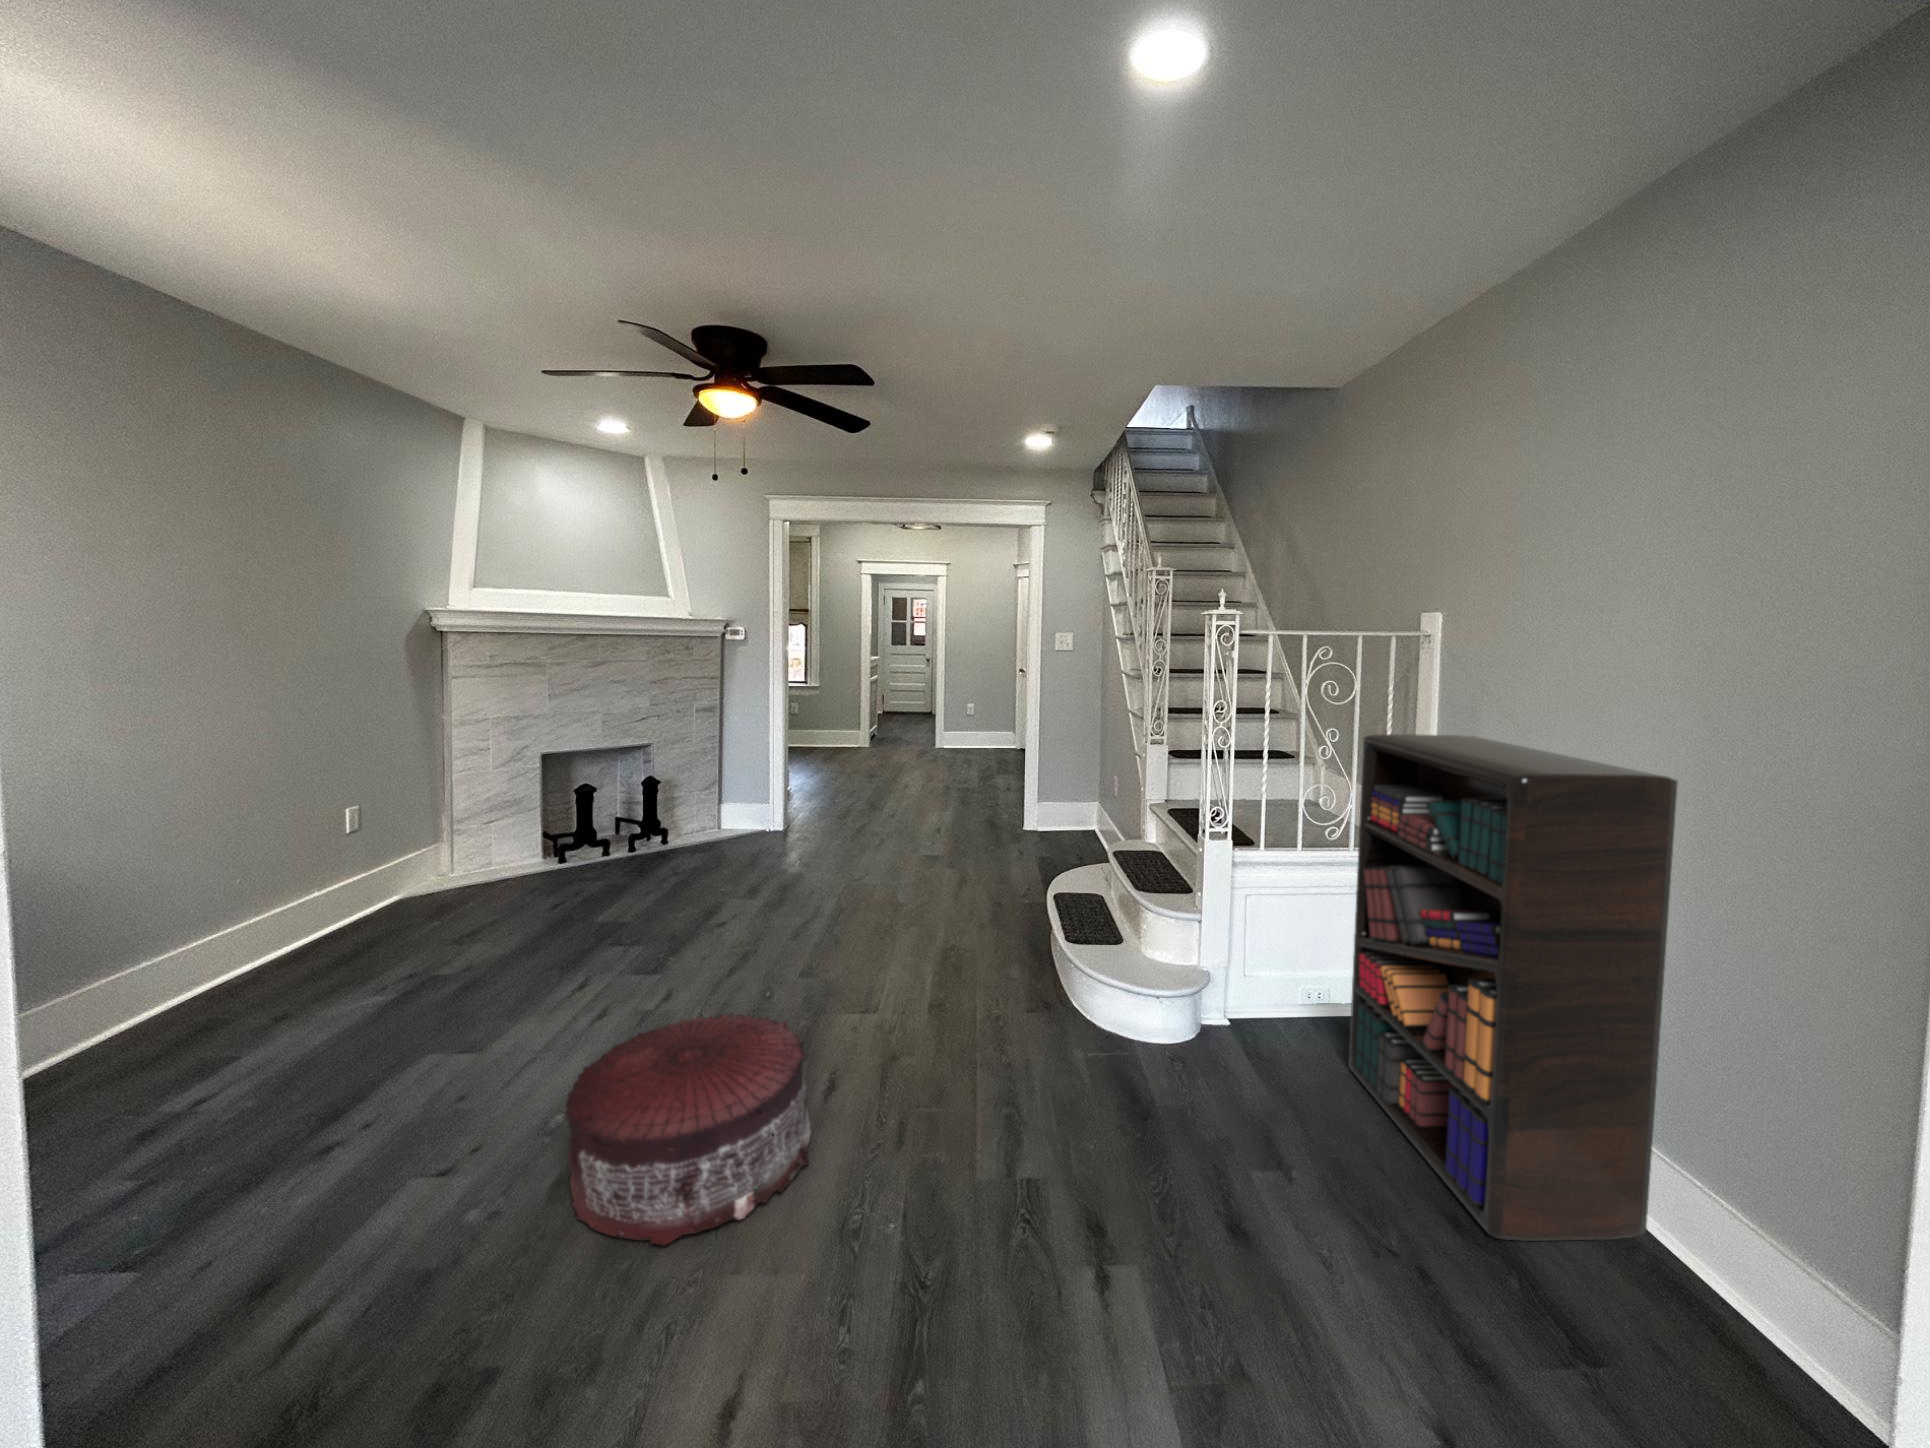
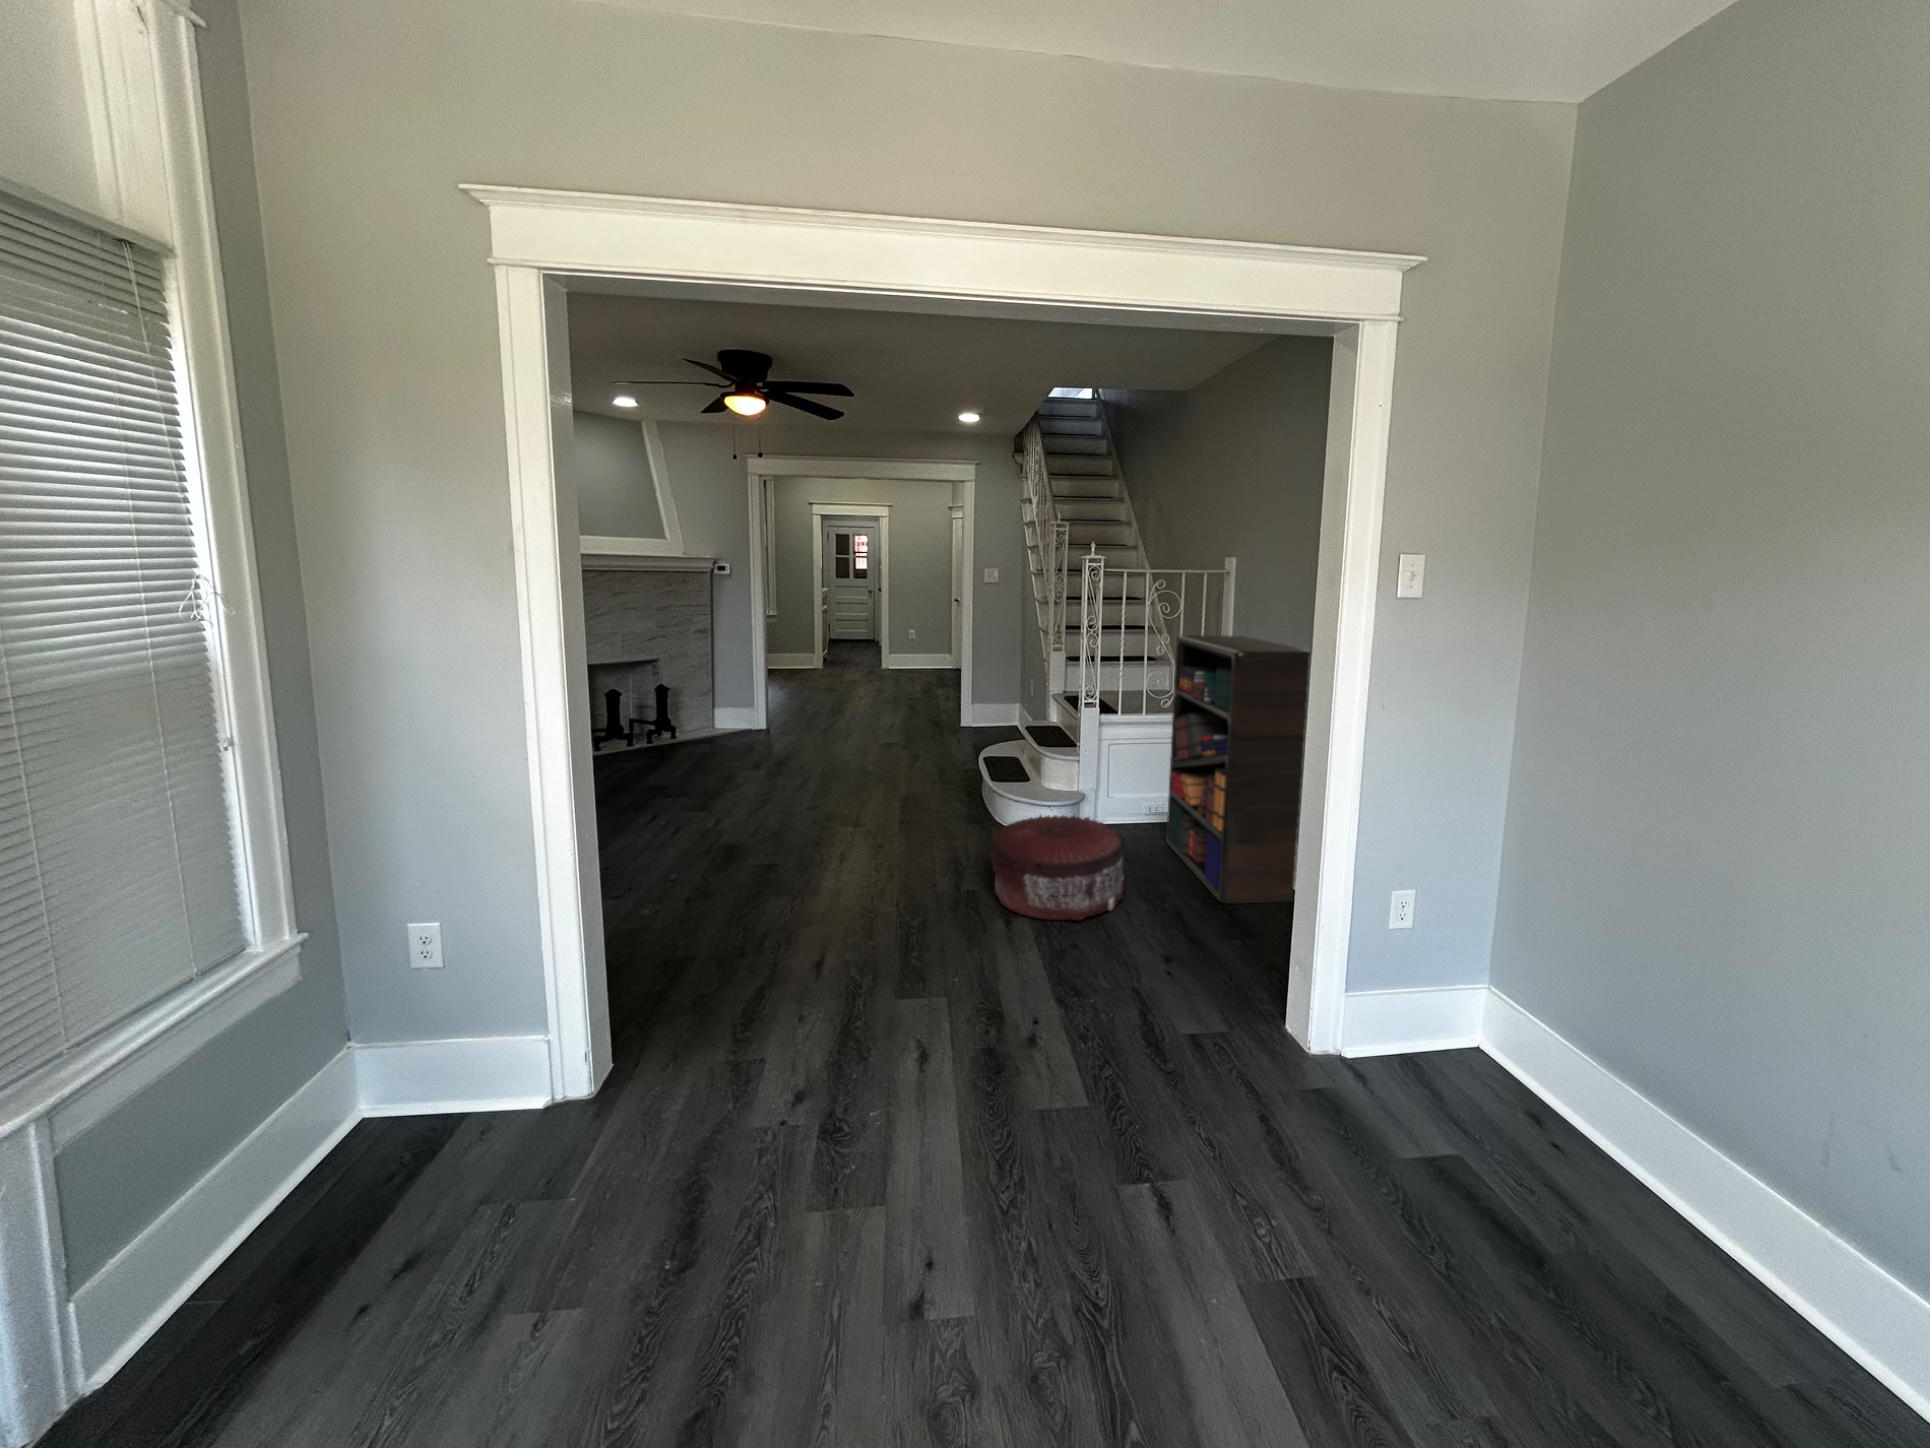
pouf: present [565,1014,811,1245] -> present [991,815,1126,920]

